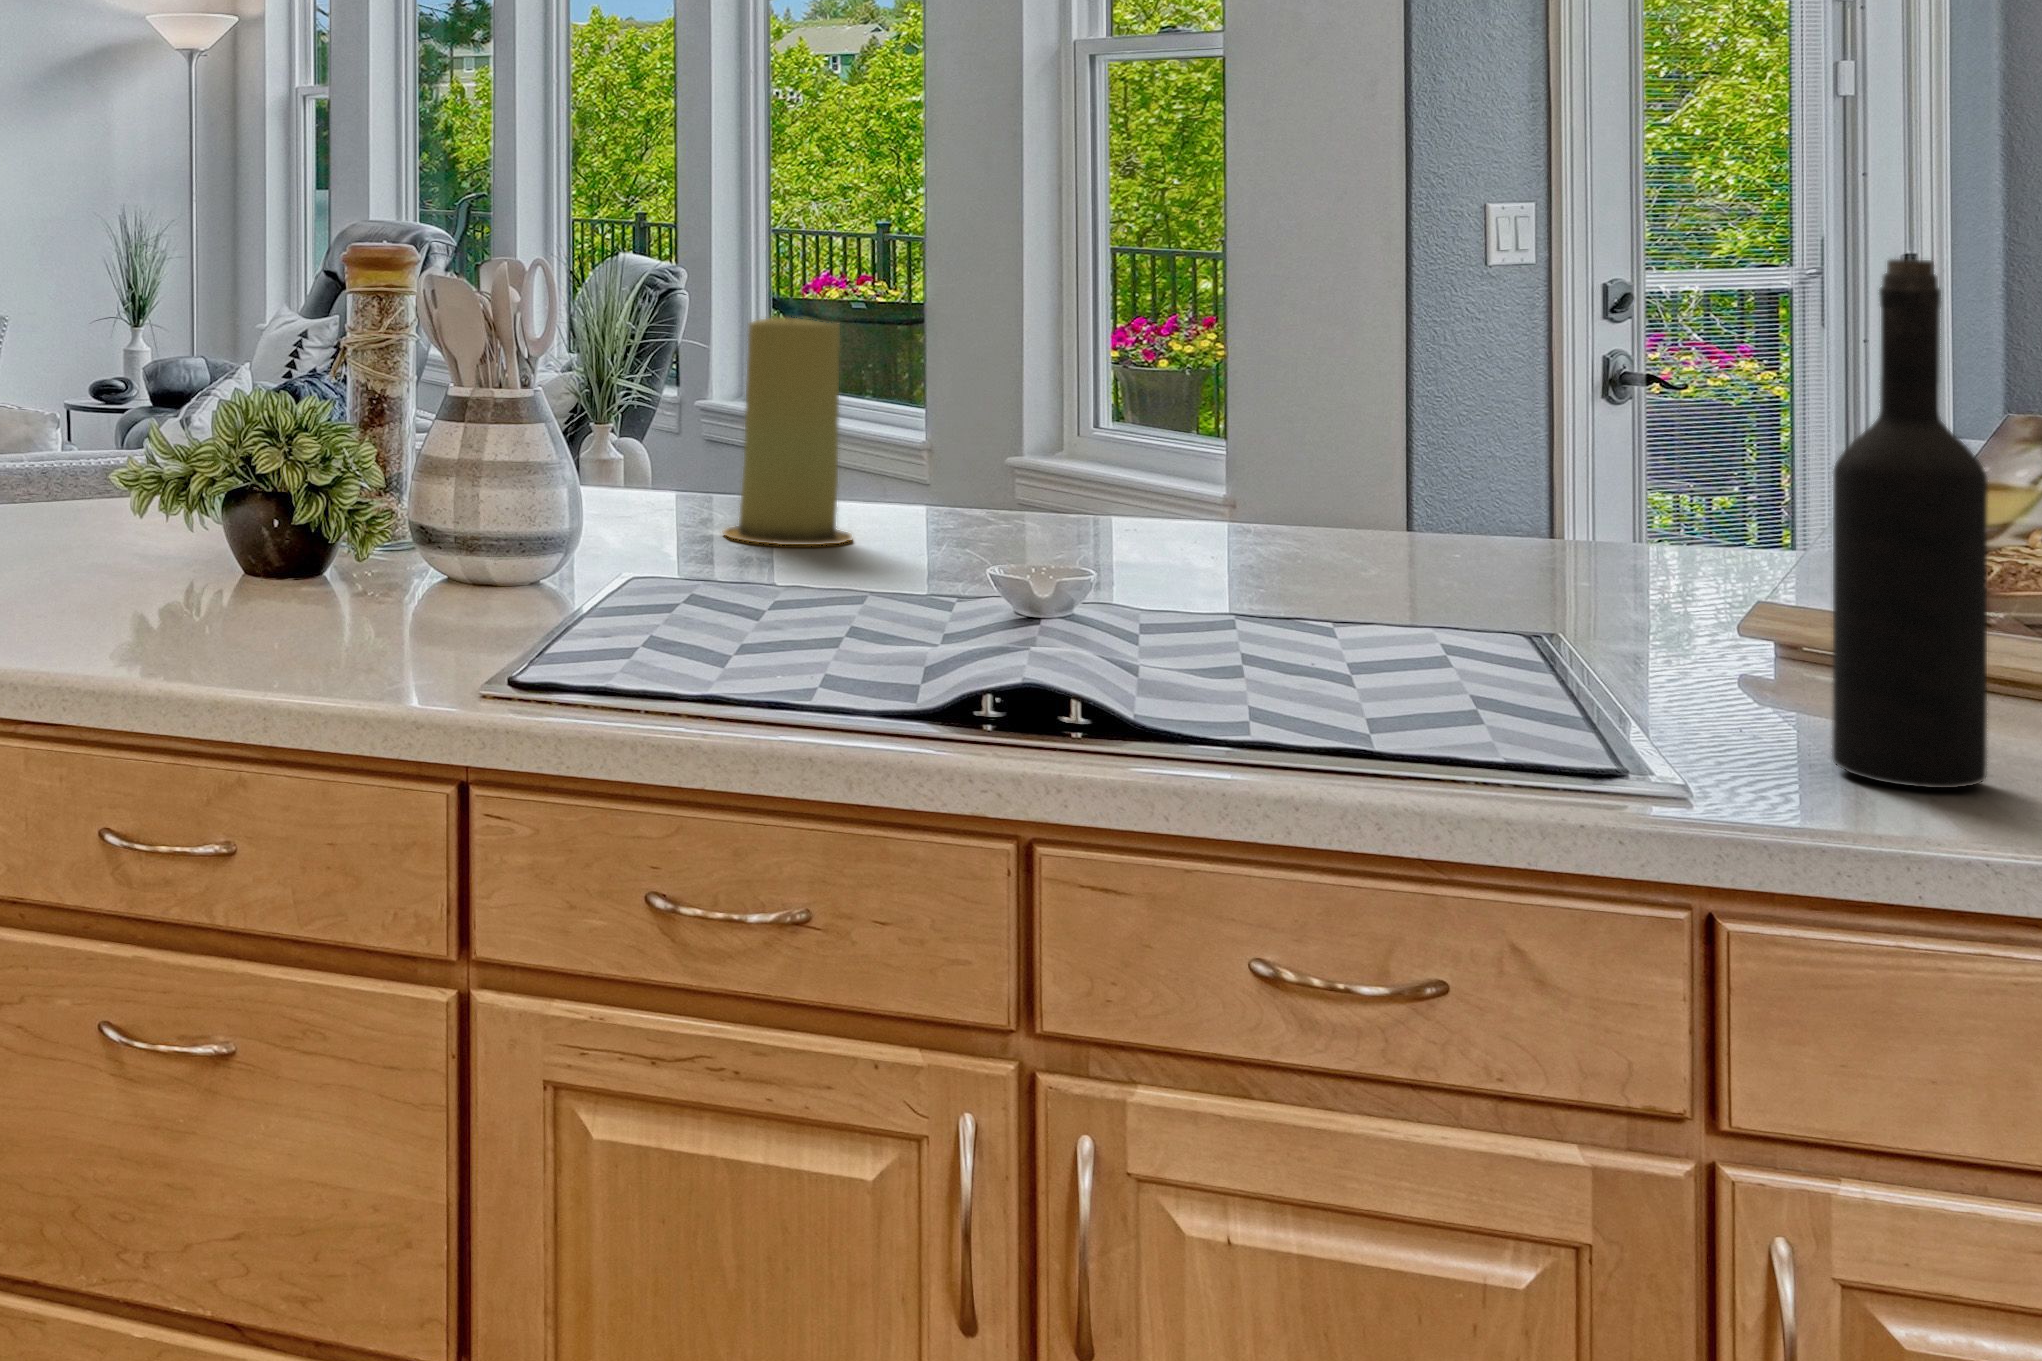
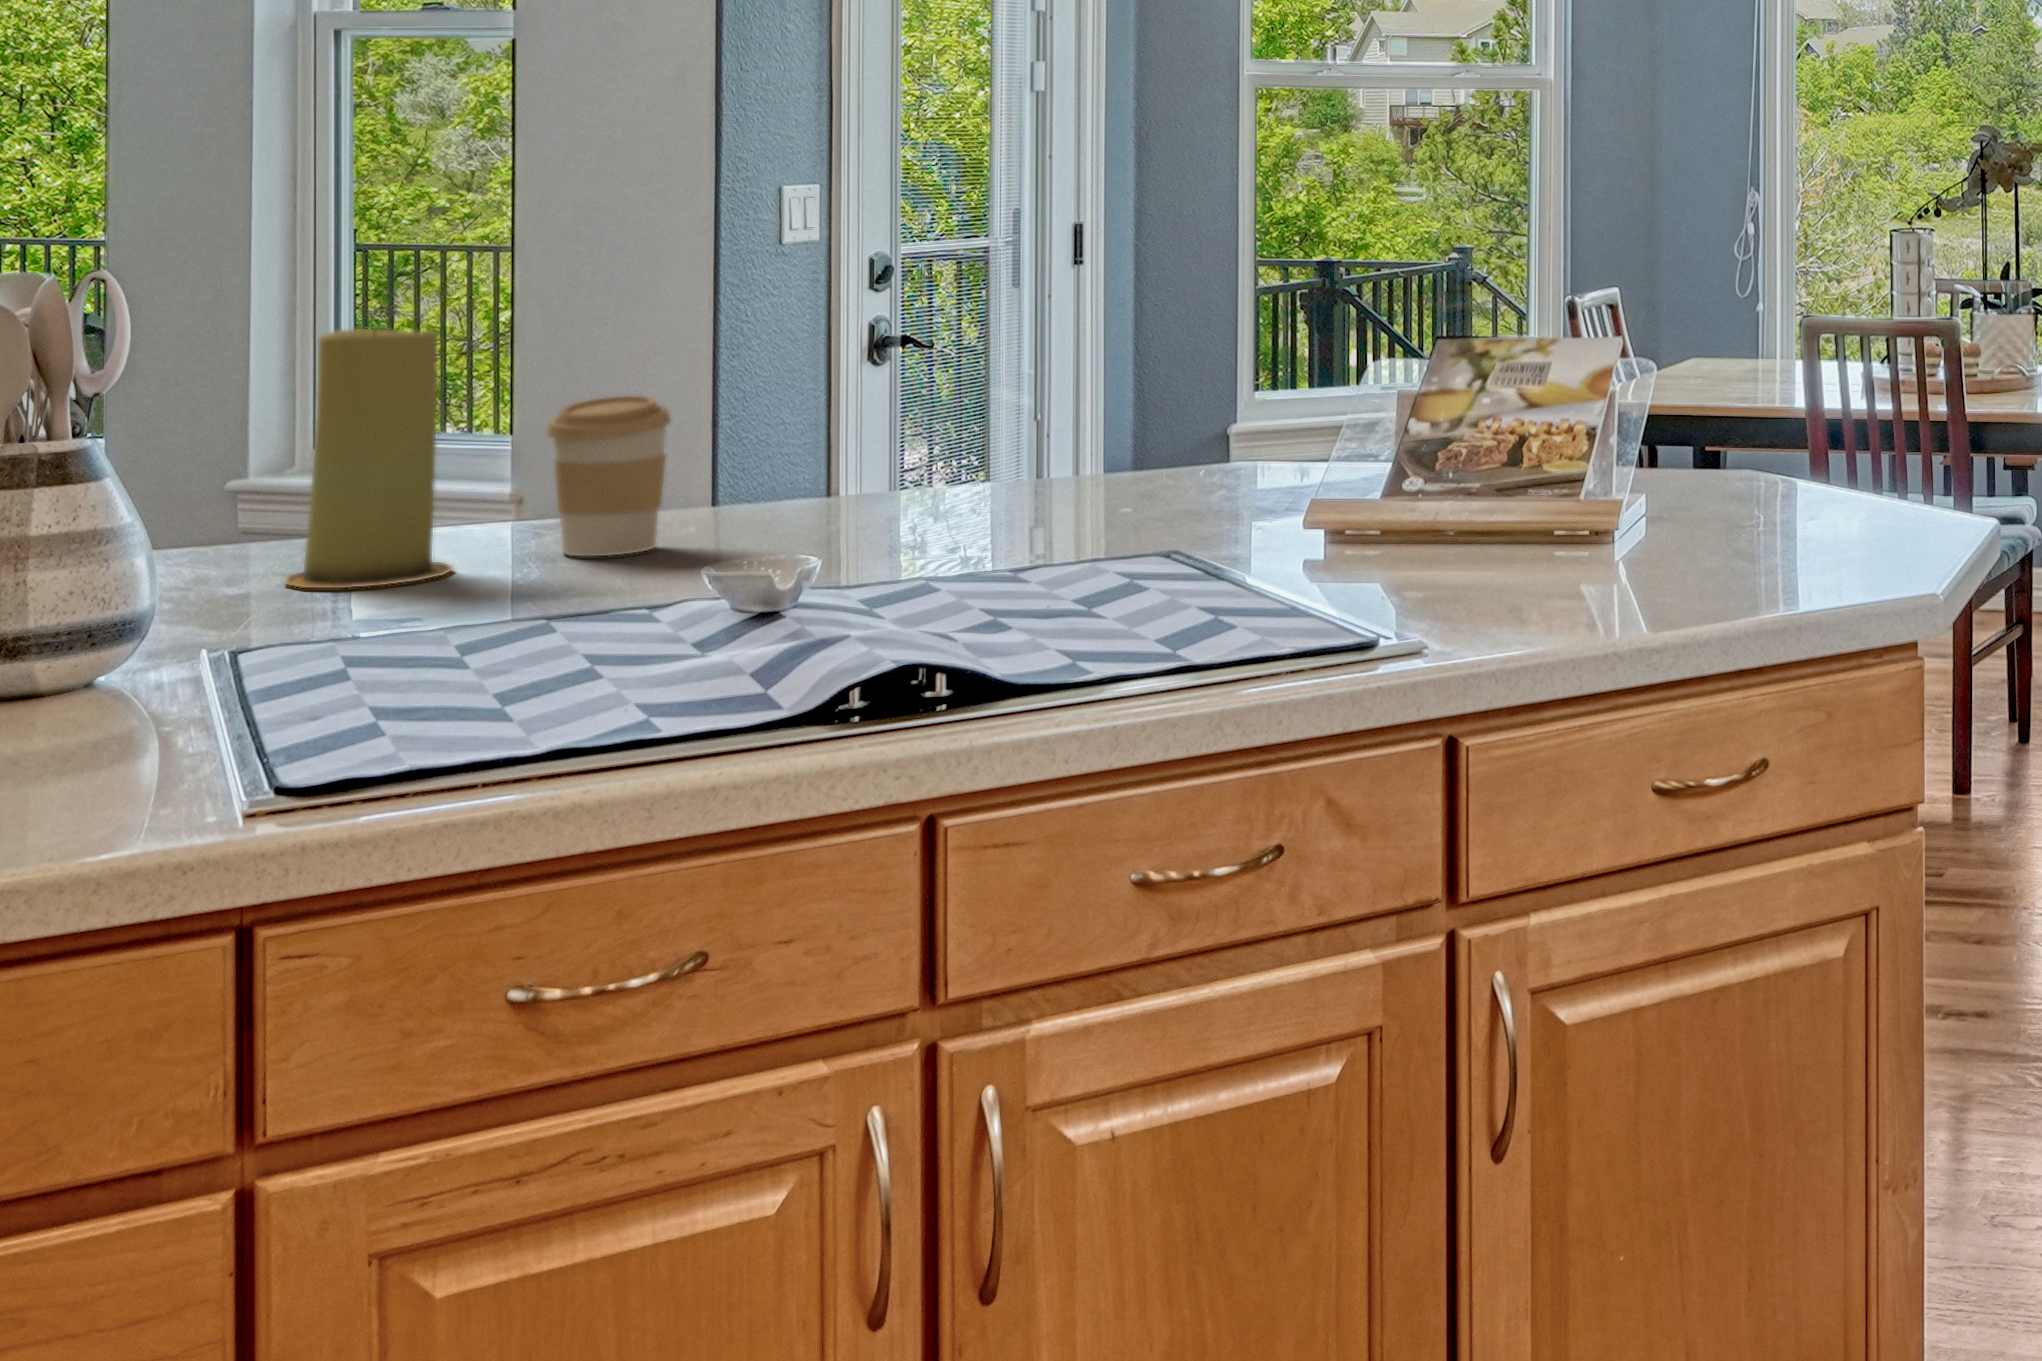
wine bottle: present [1832,259,1988,788] -> none [1482,229,1576,618]
coffee cup: none [939,397,1050,549] -> present [547,396,671,556]

